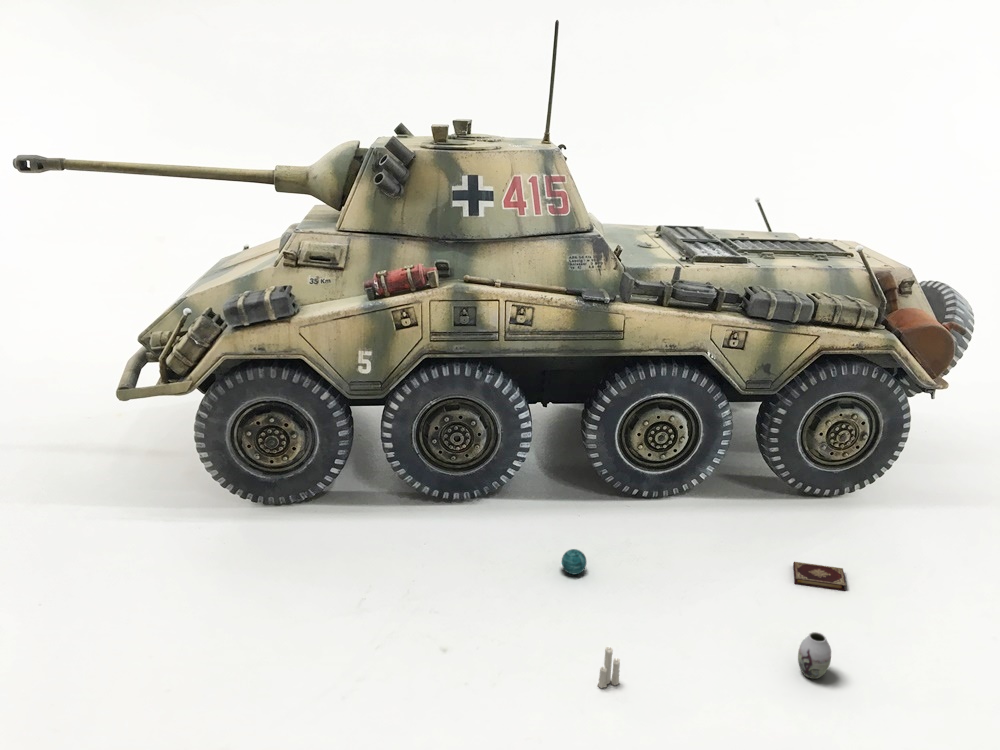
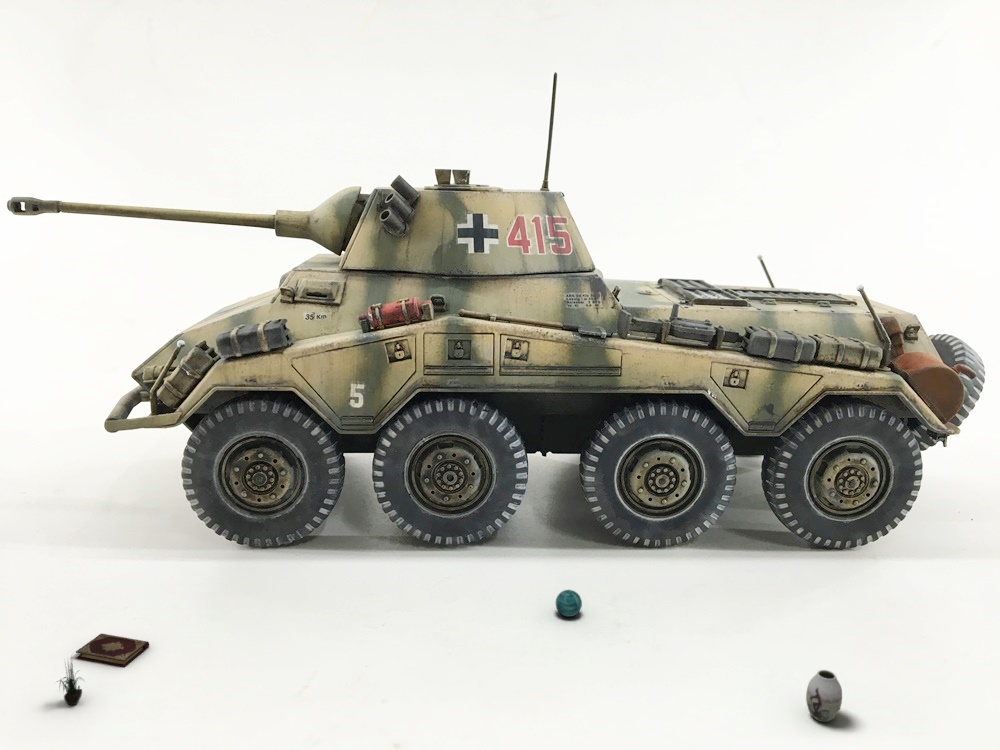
book: present [793,562,846,591] -> present [76,633,149,667]
potted plant: none [96,630,127,677] -> present [60,663,82,705]
candle: present [598,647,620,688] -> none [589,674,613,727]

